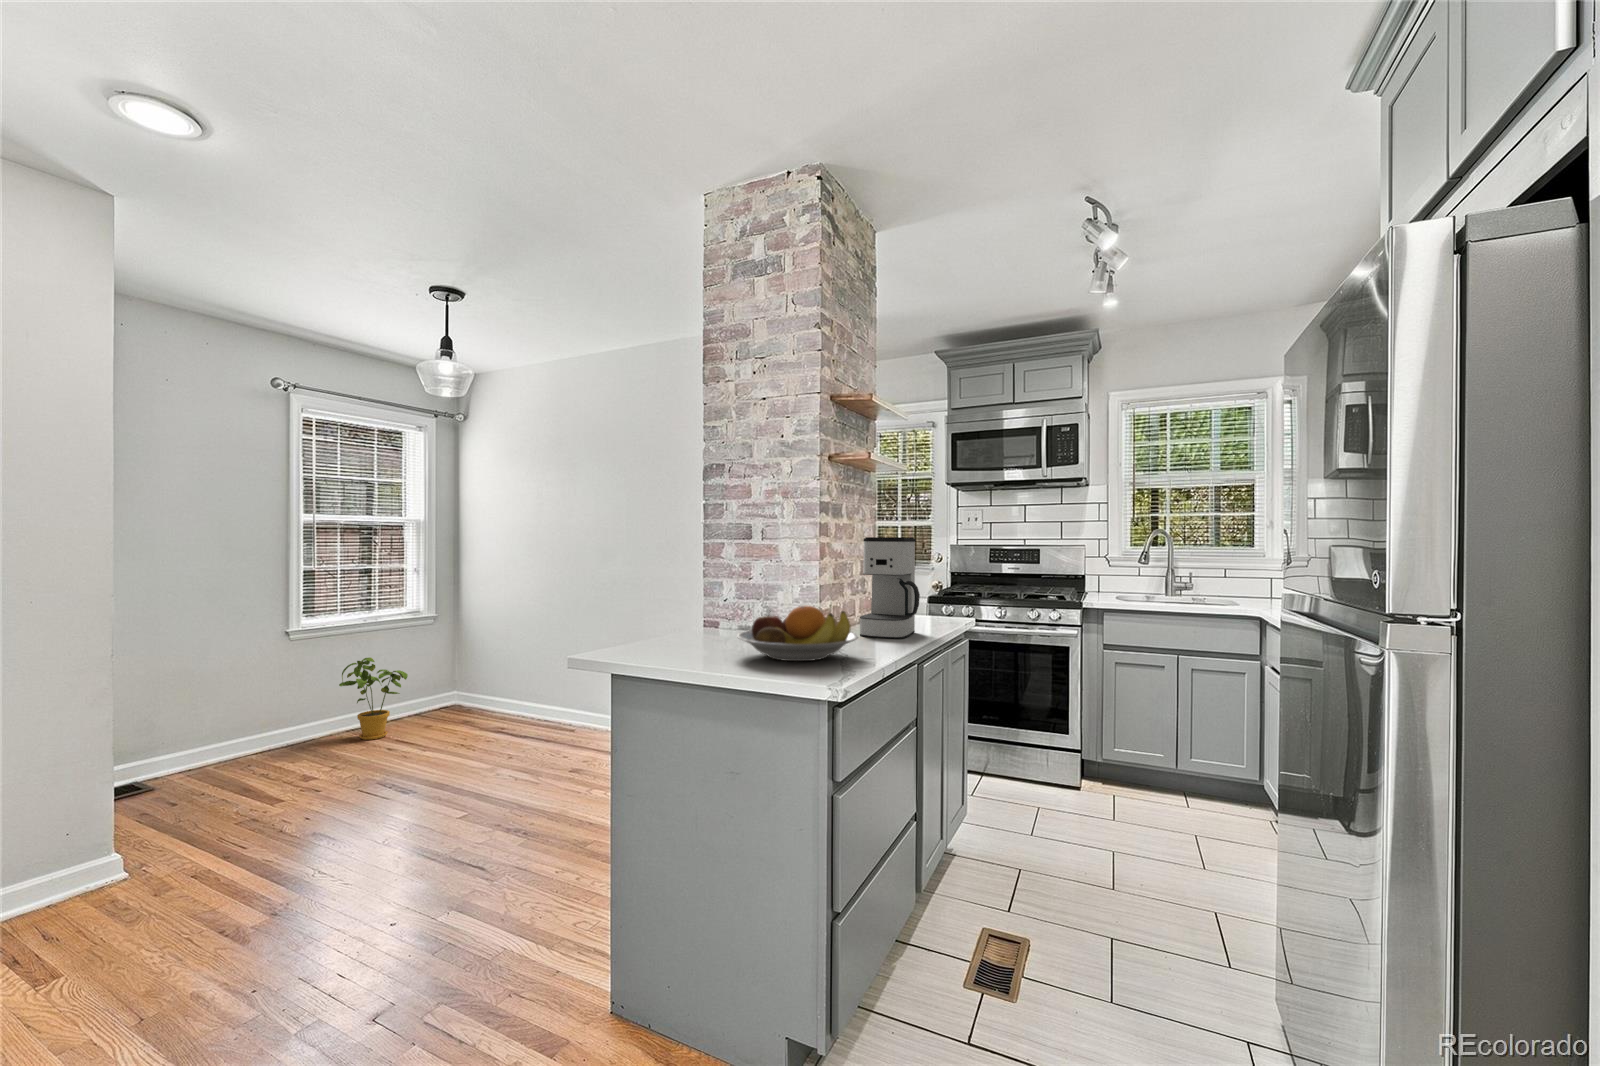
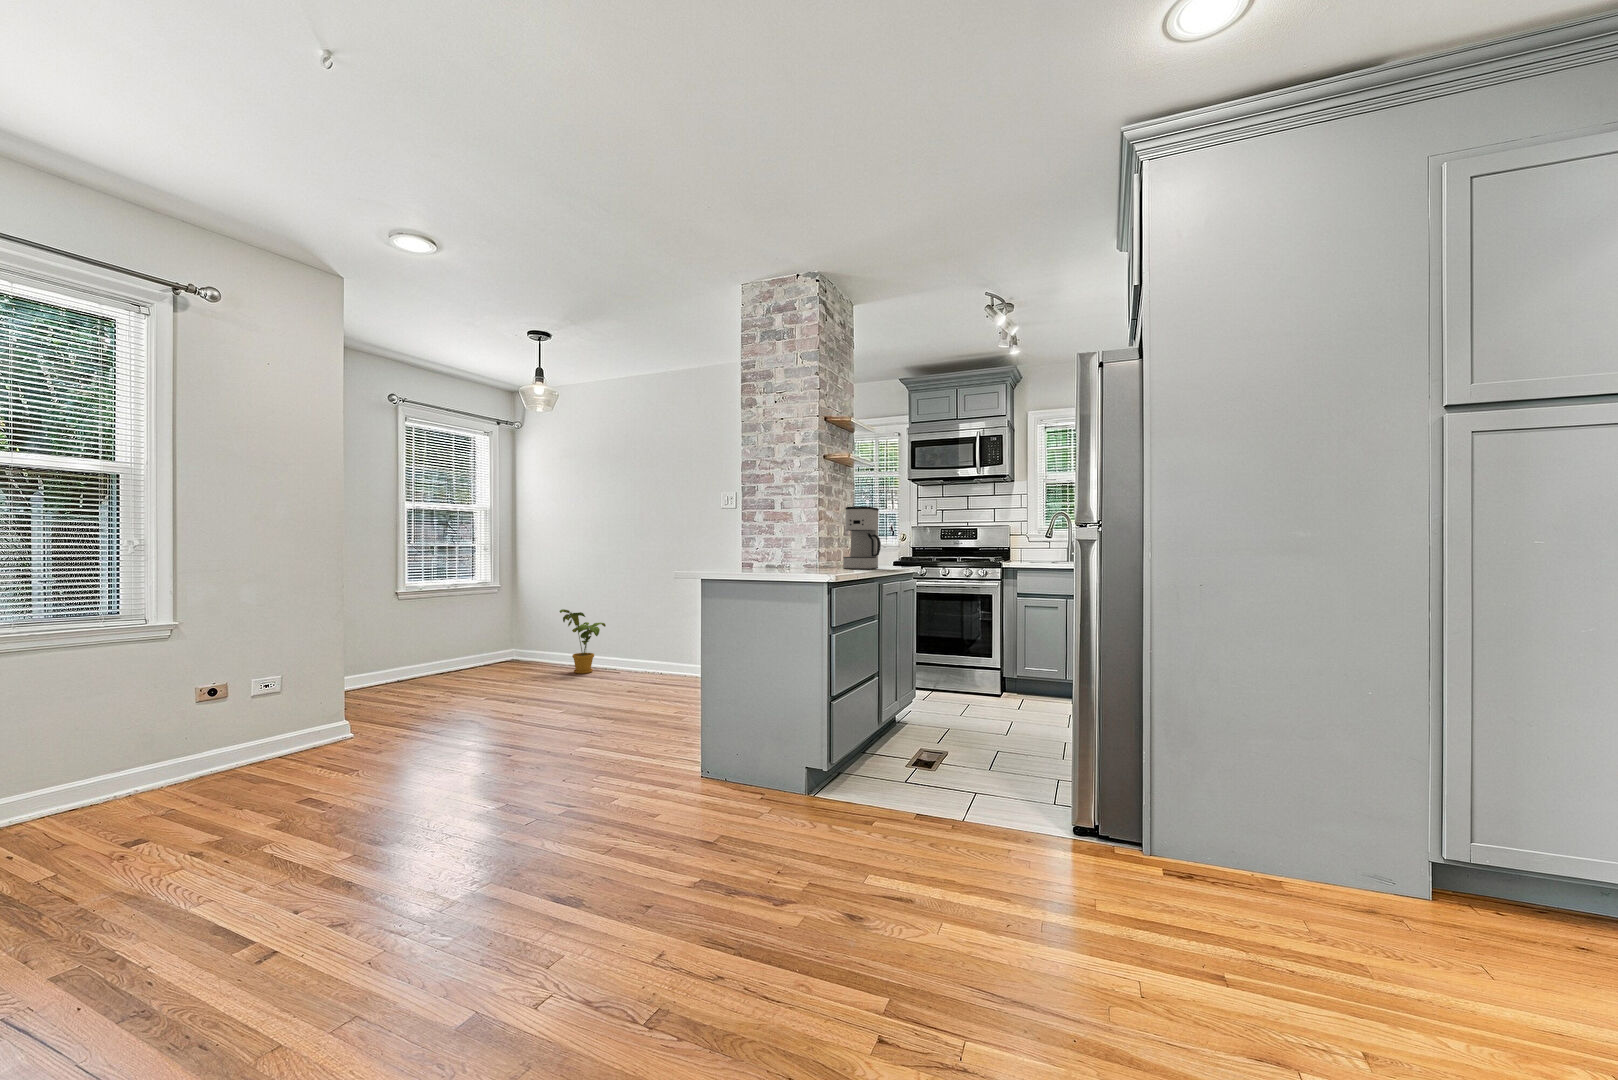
fruit bowl: present [738,606,858,661] -> none [772,541,843,572]
house plant: present [339,657,408,740] -> present [560,609,606,674]

